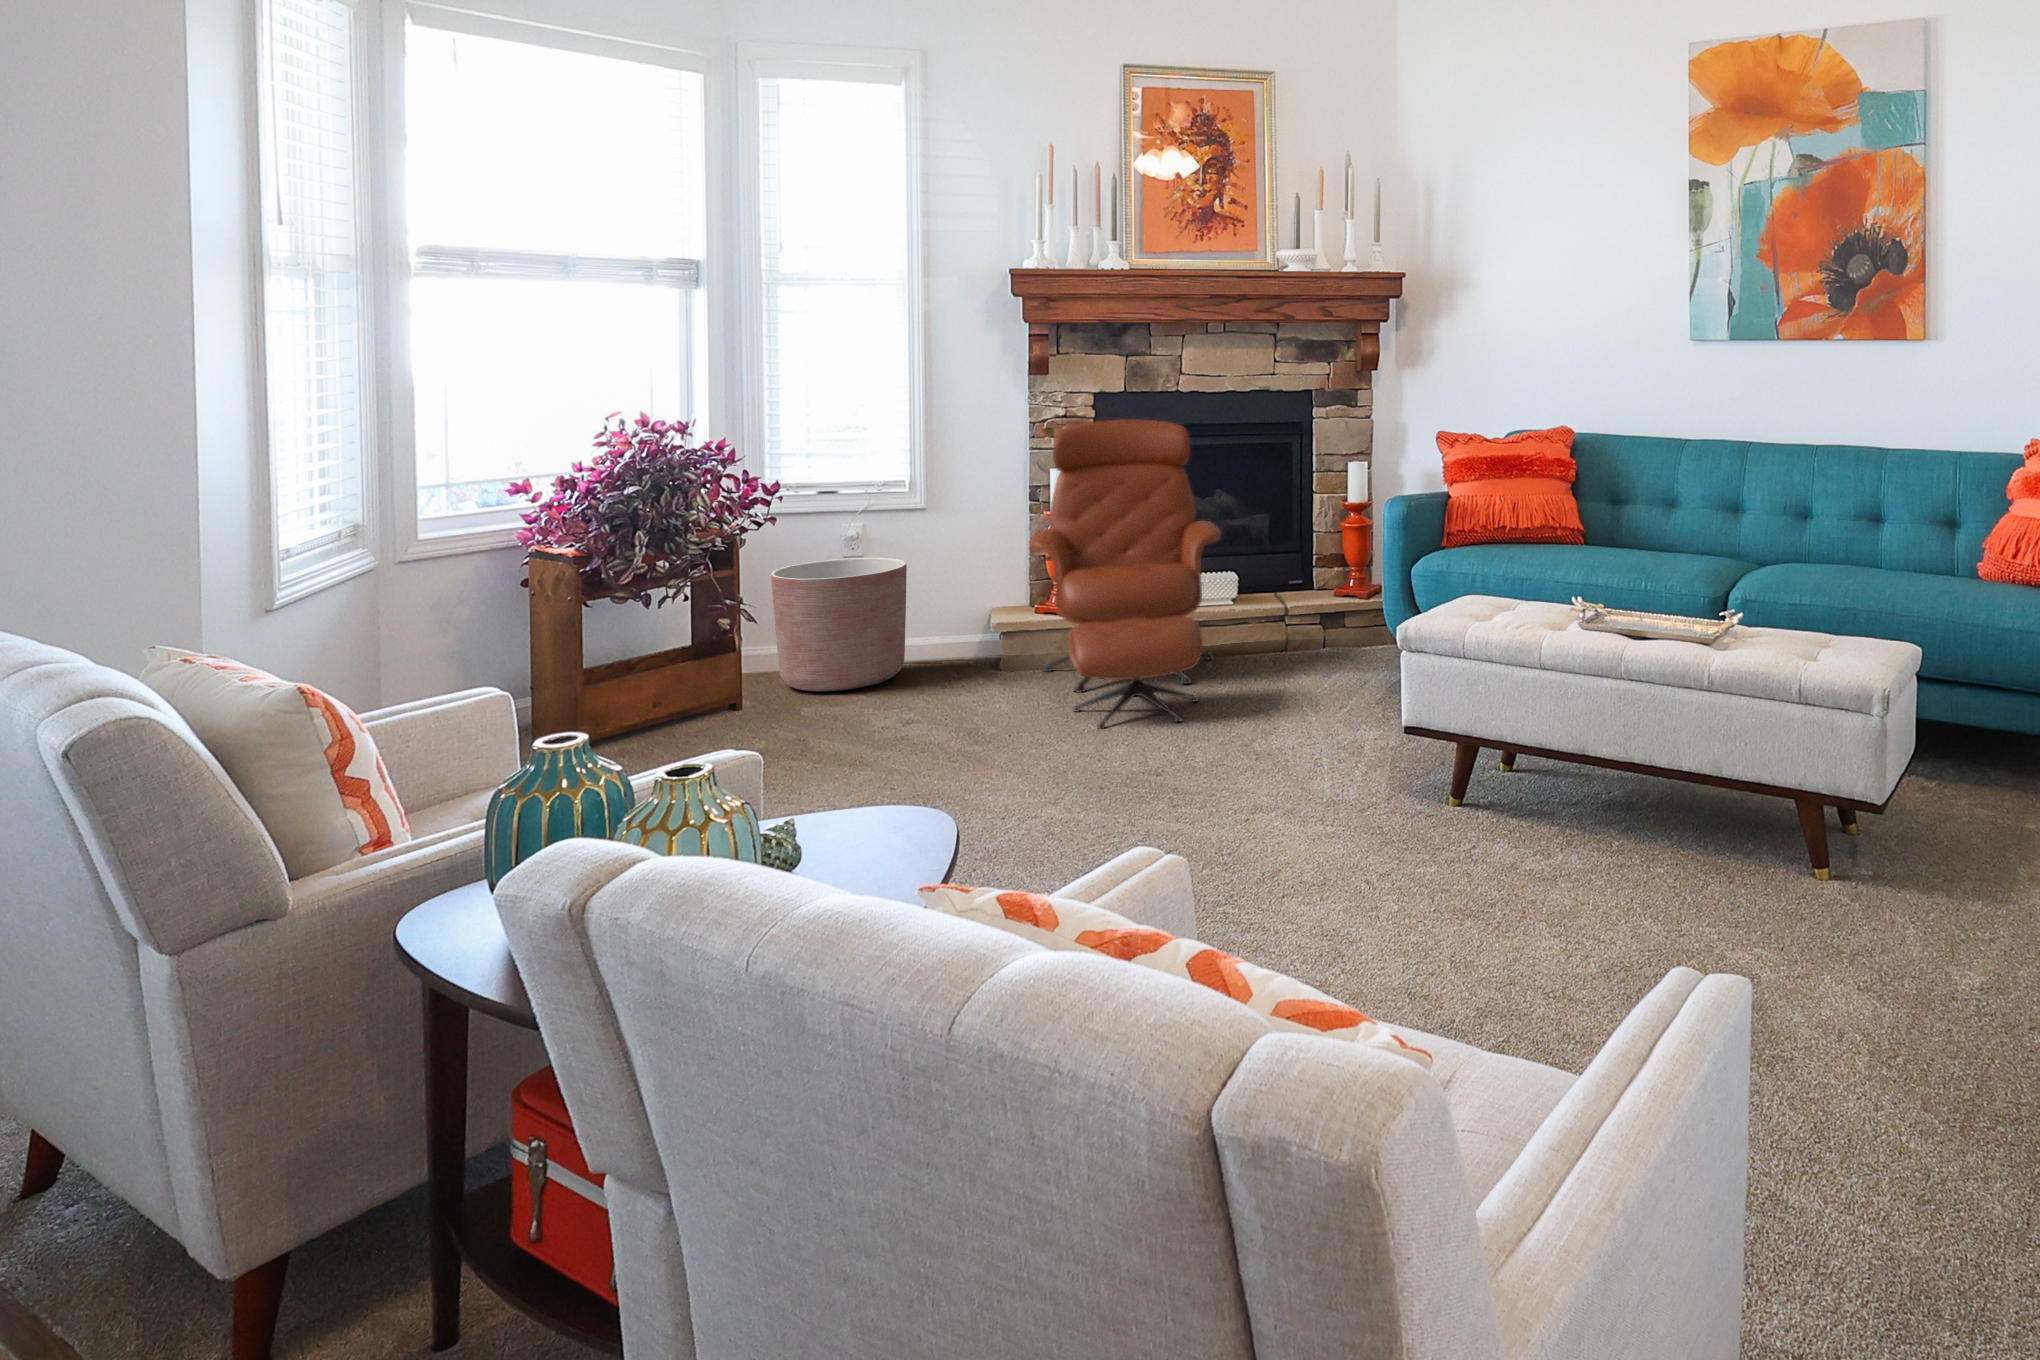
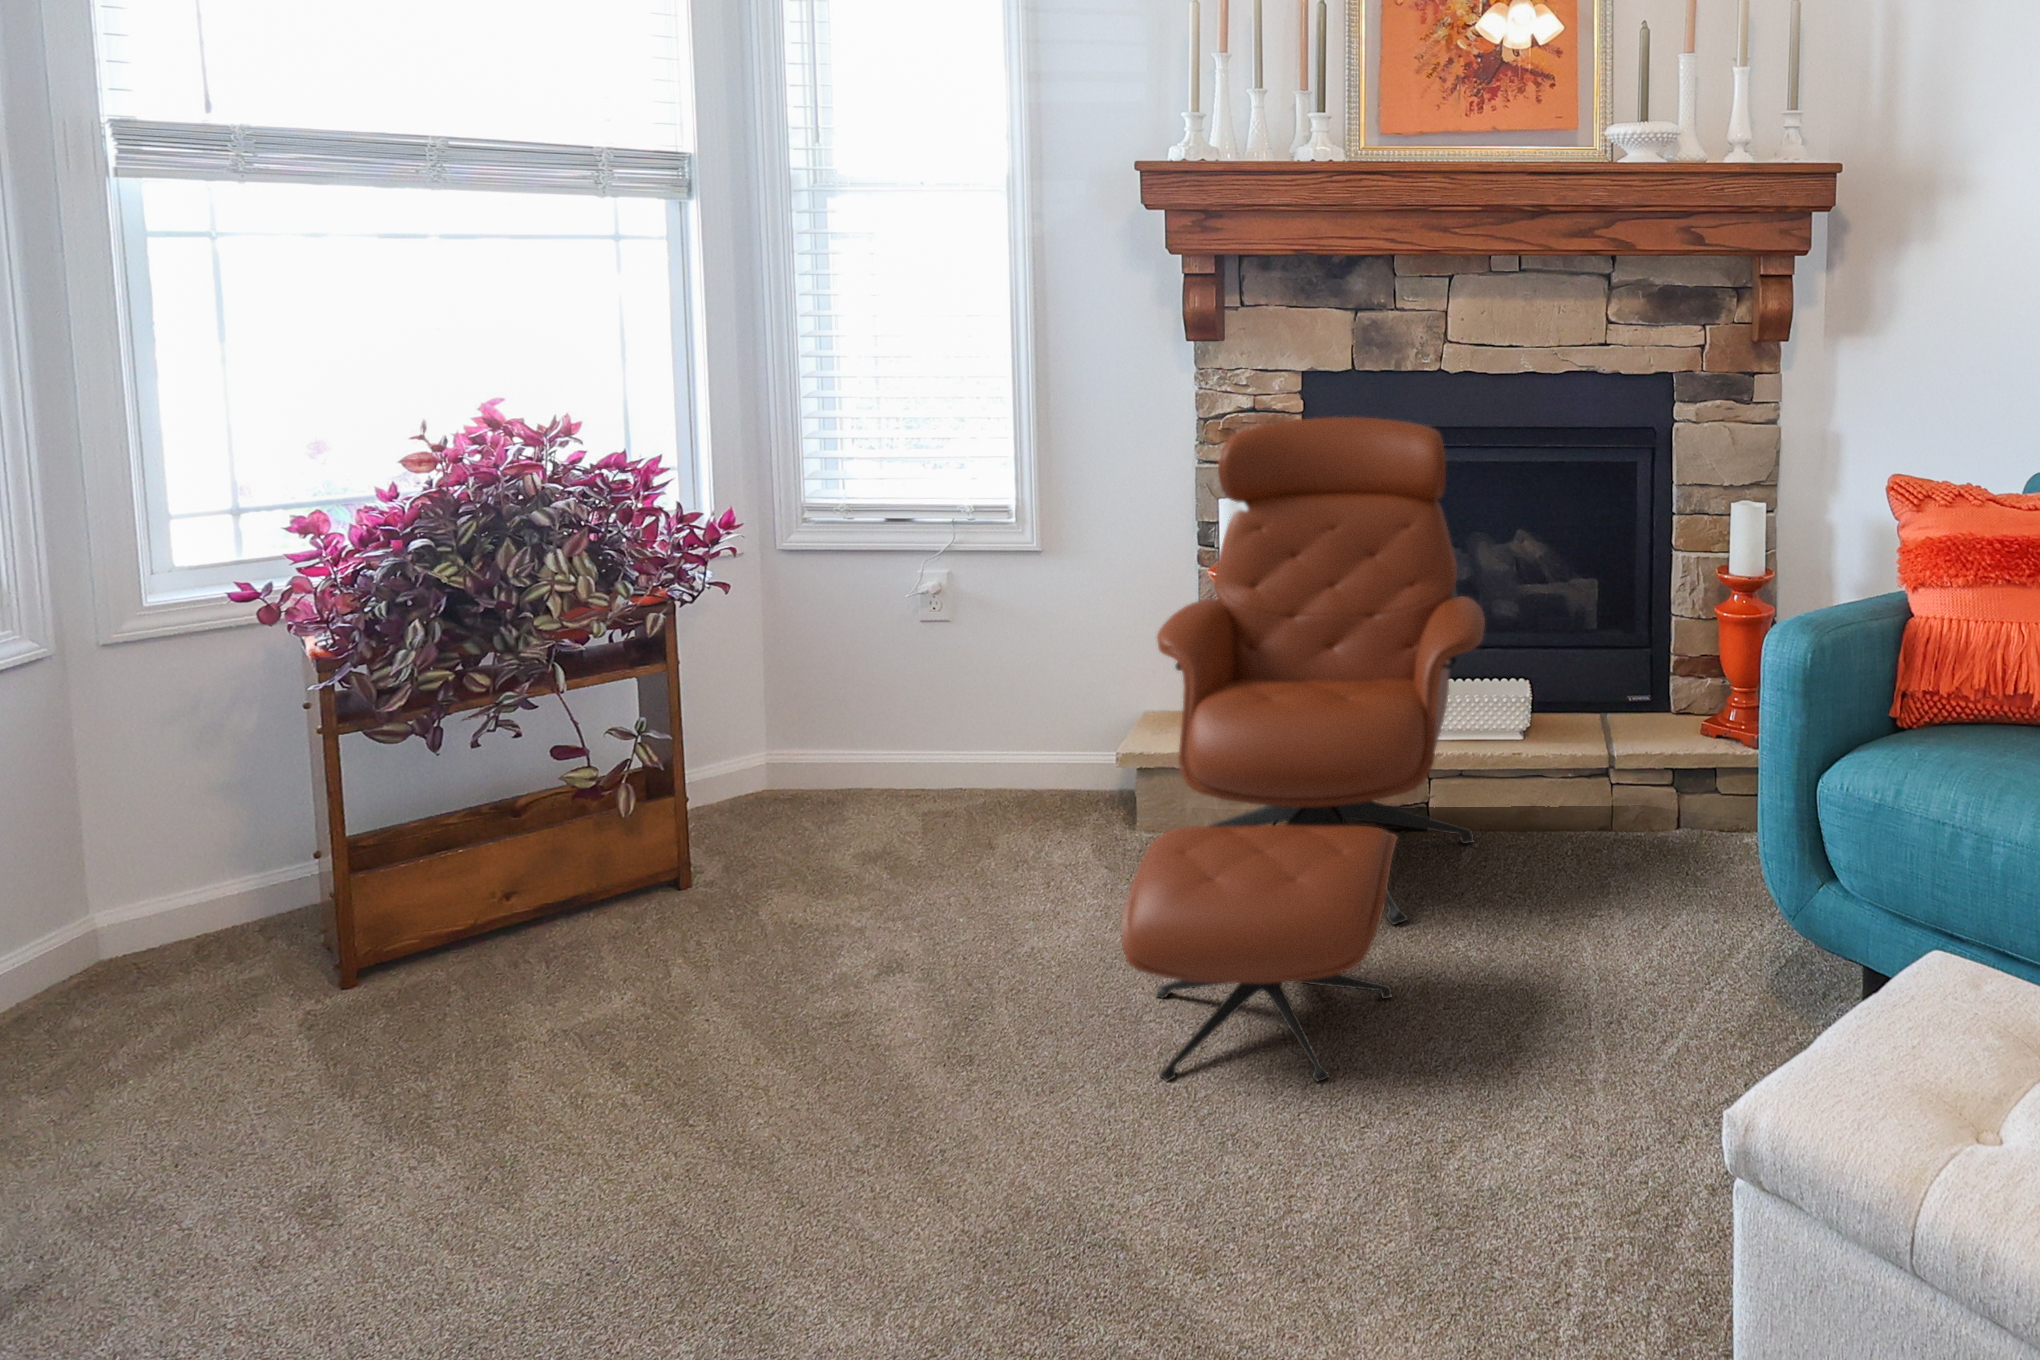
planter: present [771,558,907,691] -> none [763,624,987,860]

